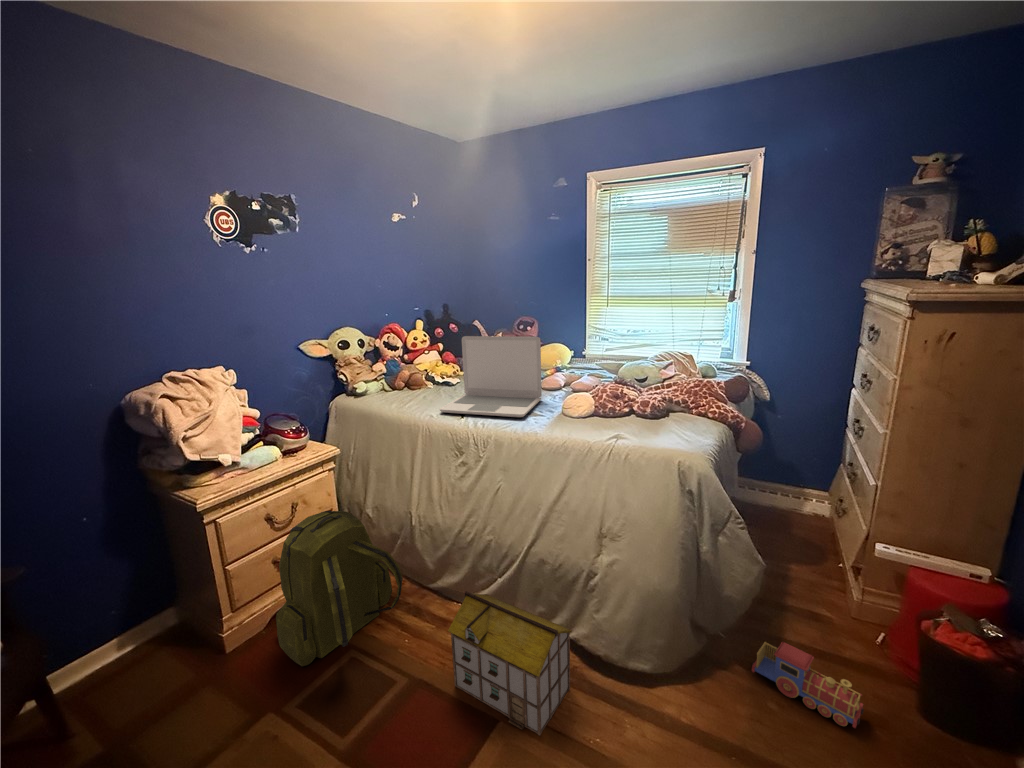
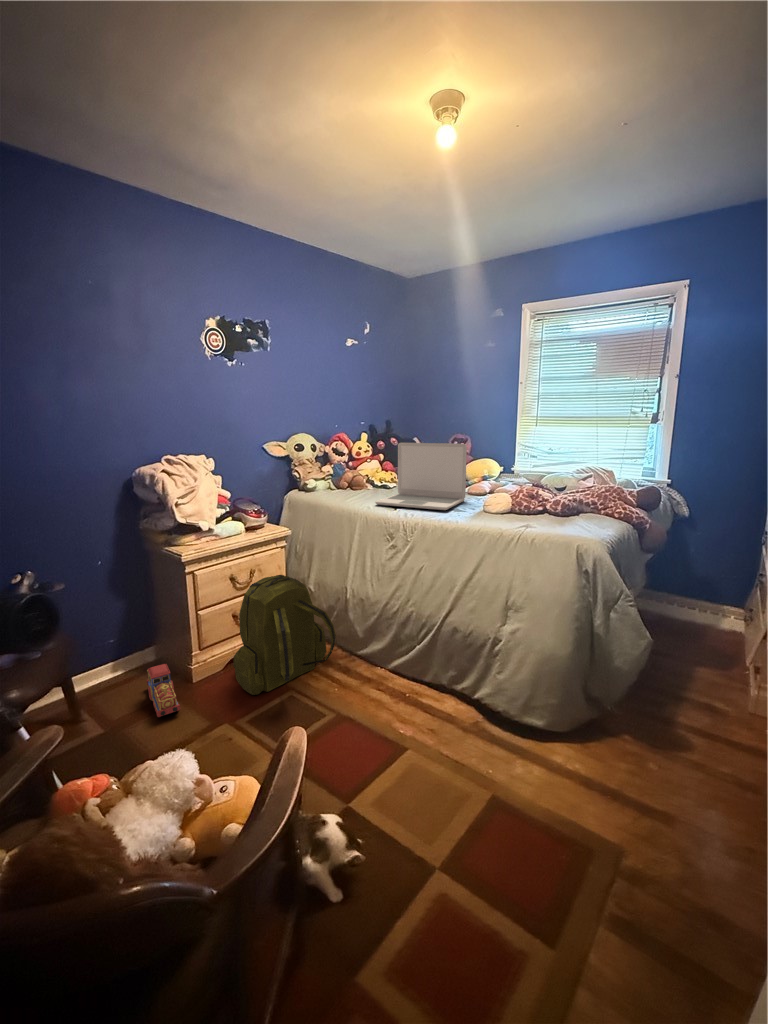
toy house: present [448,591,572,736] -> none [370,644,475,762]
toy train: present [752,642,864,728] -> present [147,664,180,717]

